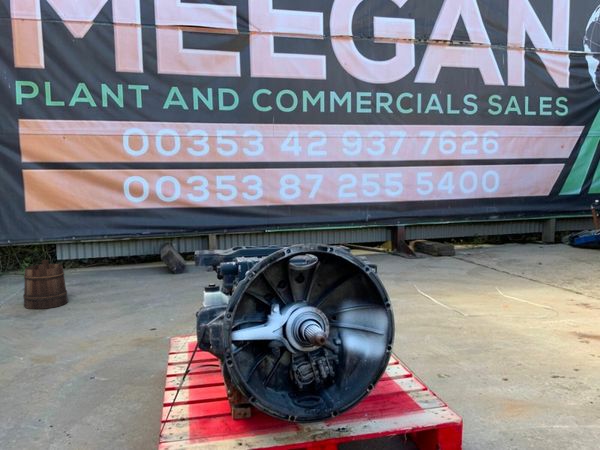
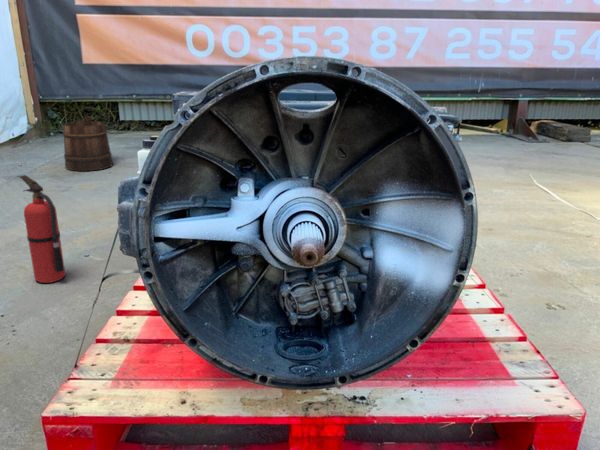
fire extinguisher: none [50,315,83,401] -> present [20,175,65,283]

